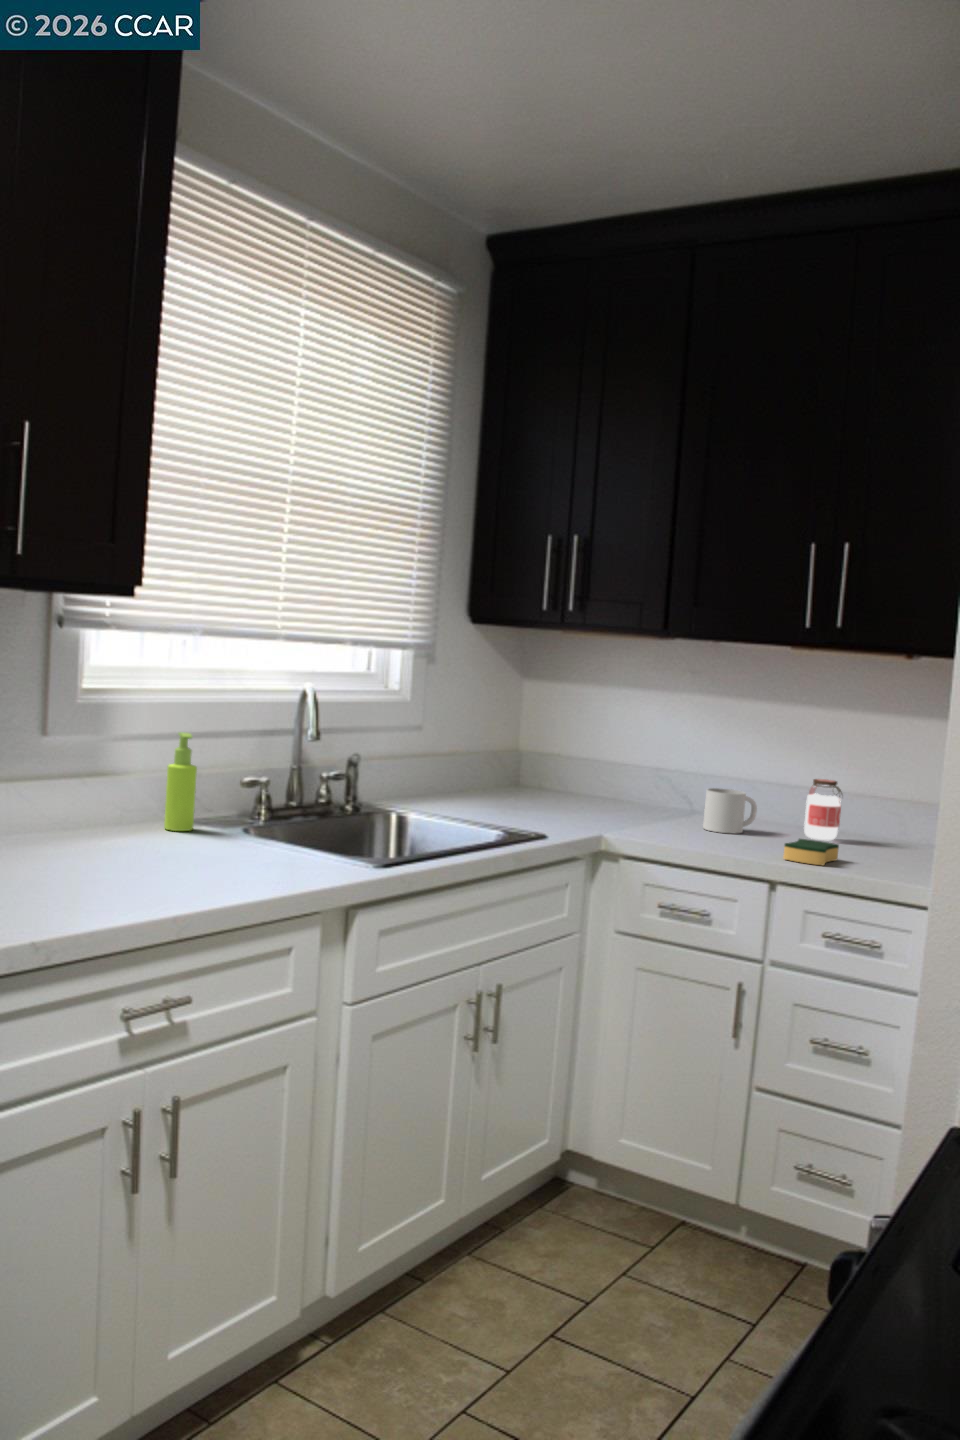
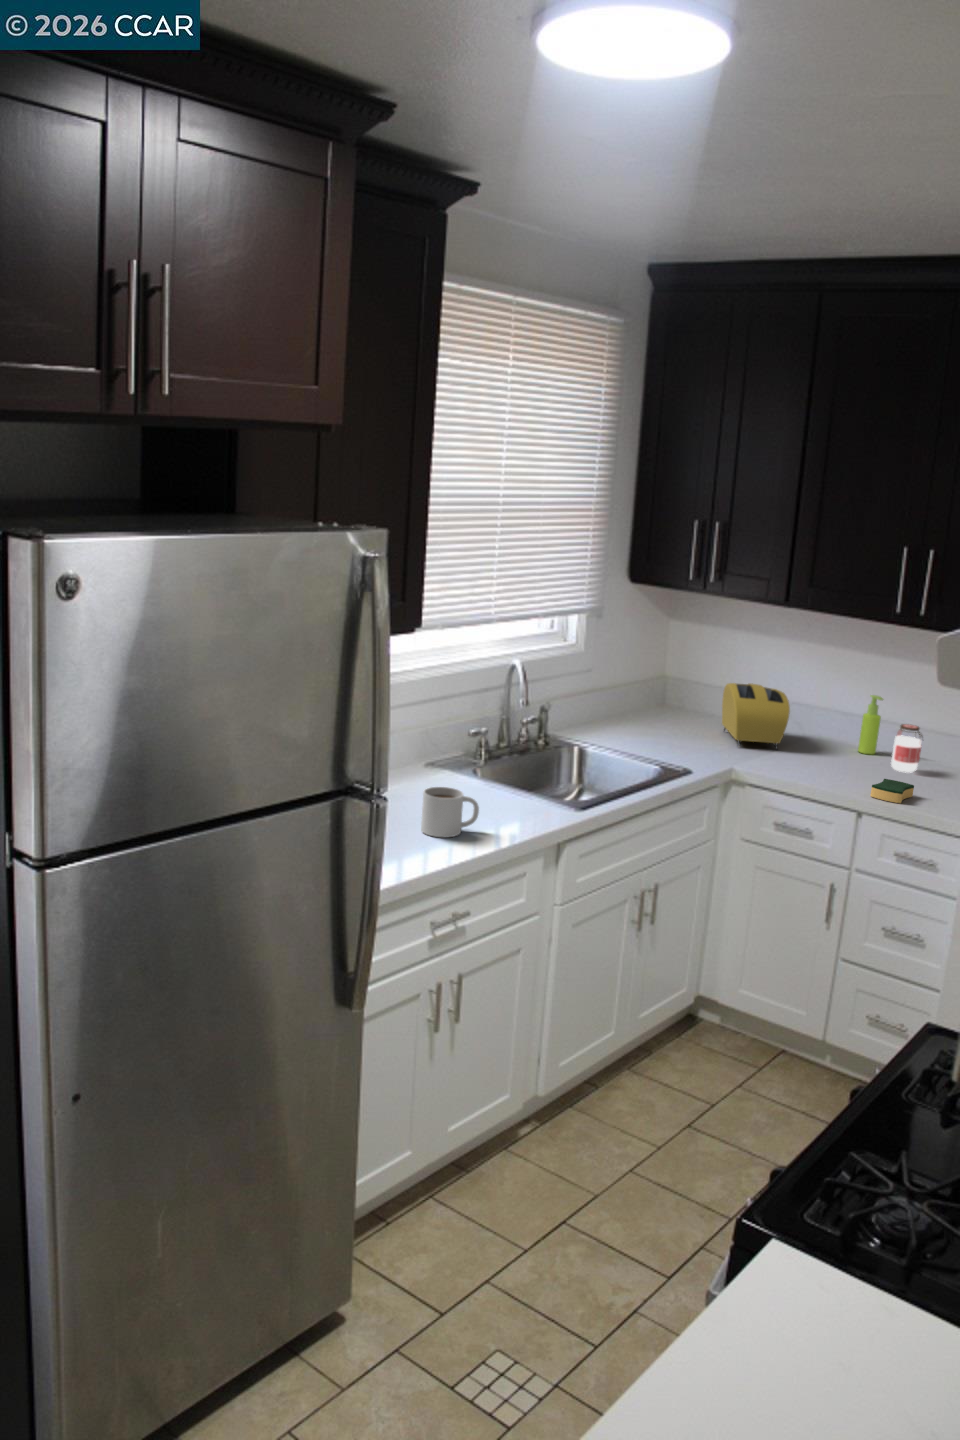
soap dispenser: present [164,733,197,831] -> present [858,695,883,754]
toaster: none [589,739,673,820] -> present [722,683,790,749]
mug: present [703,788,757,833] -> present [421,787,479,837]

